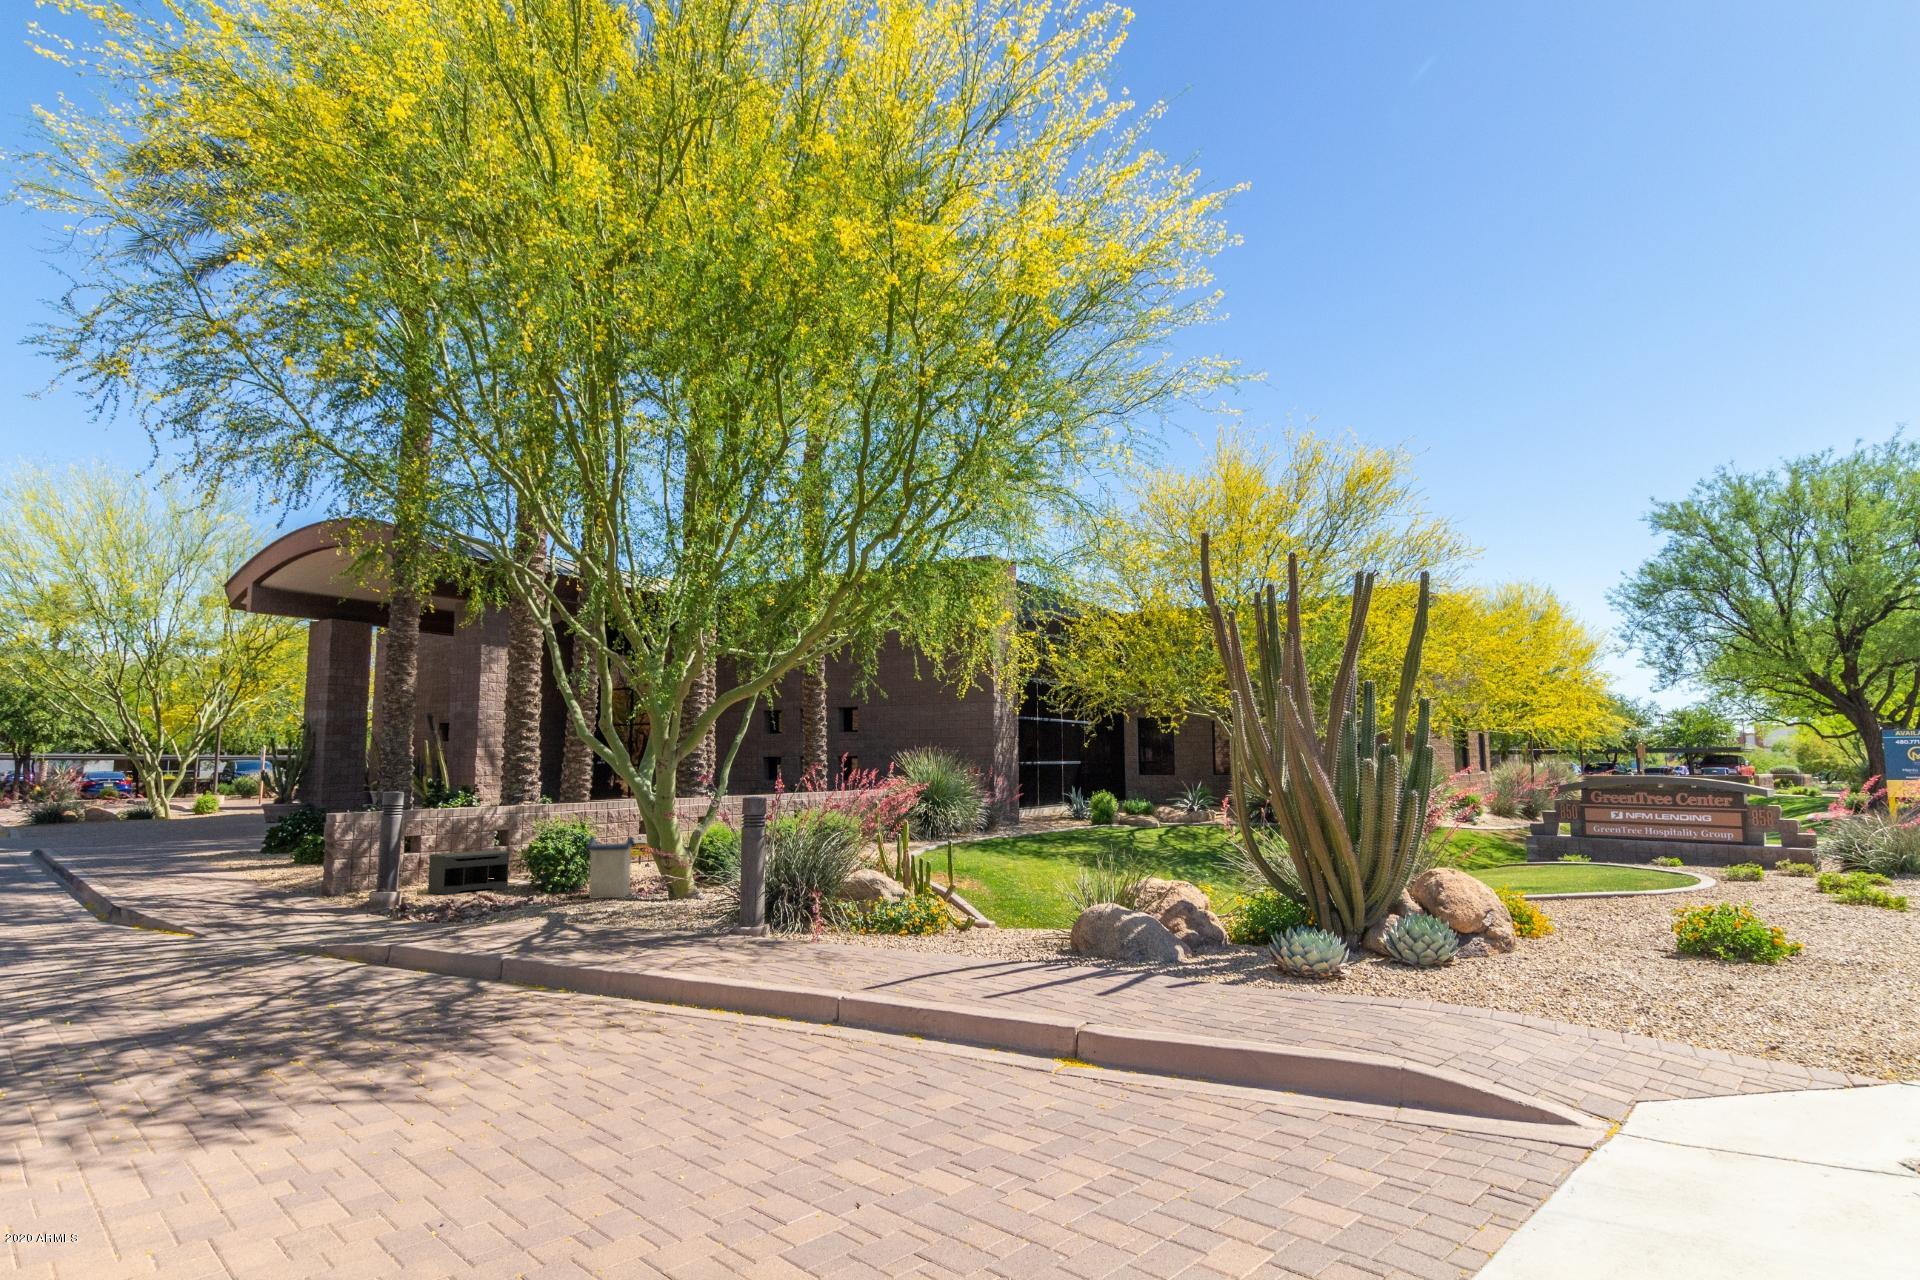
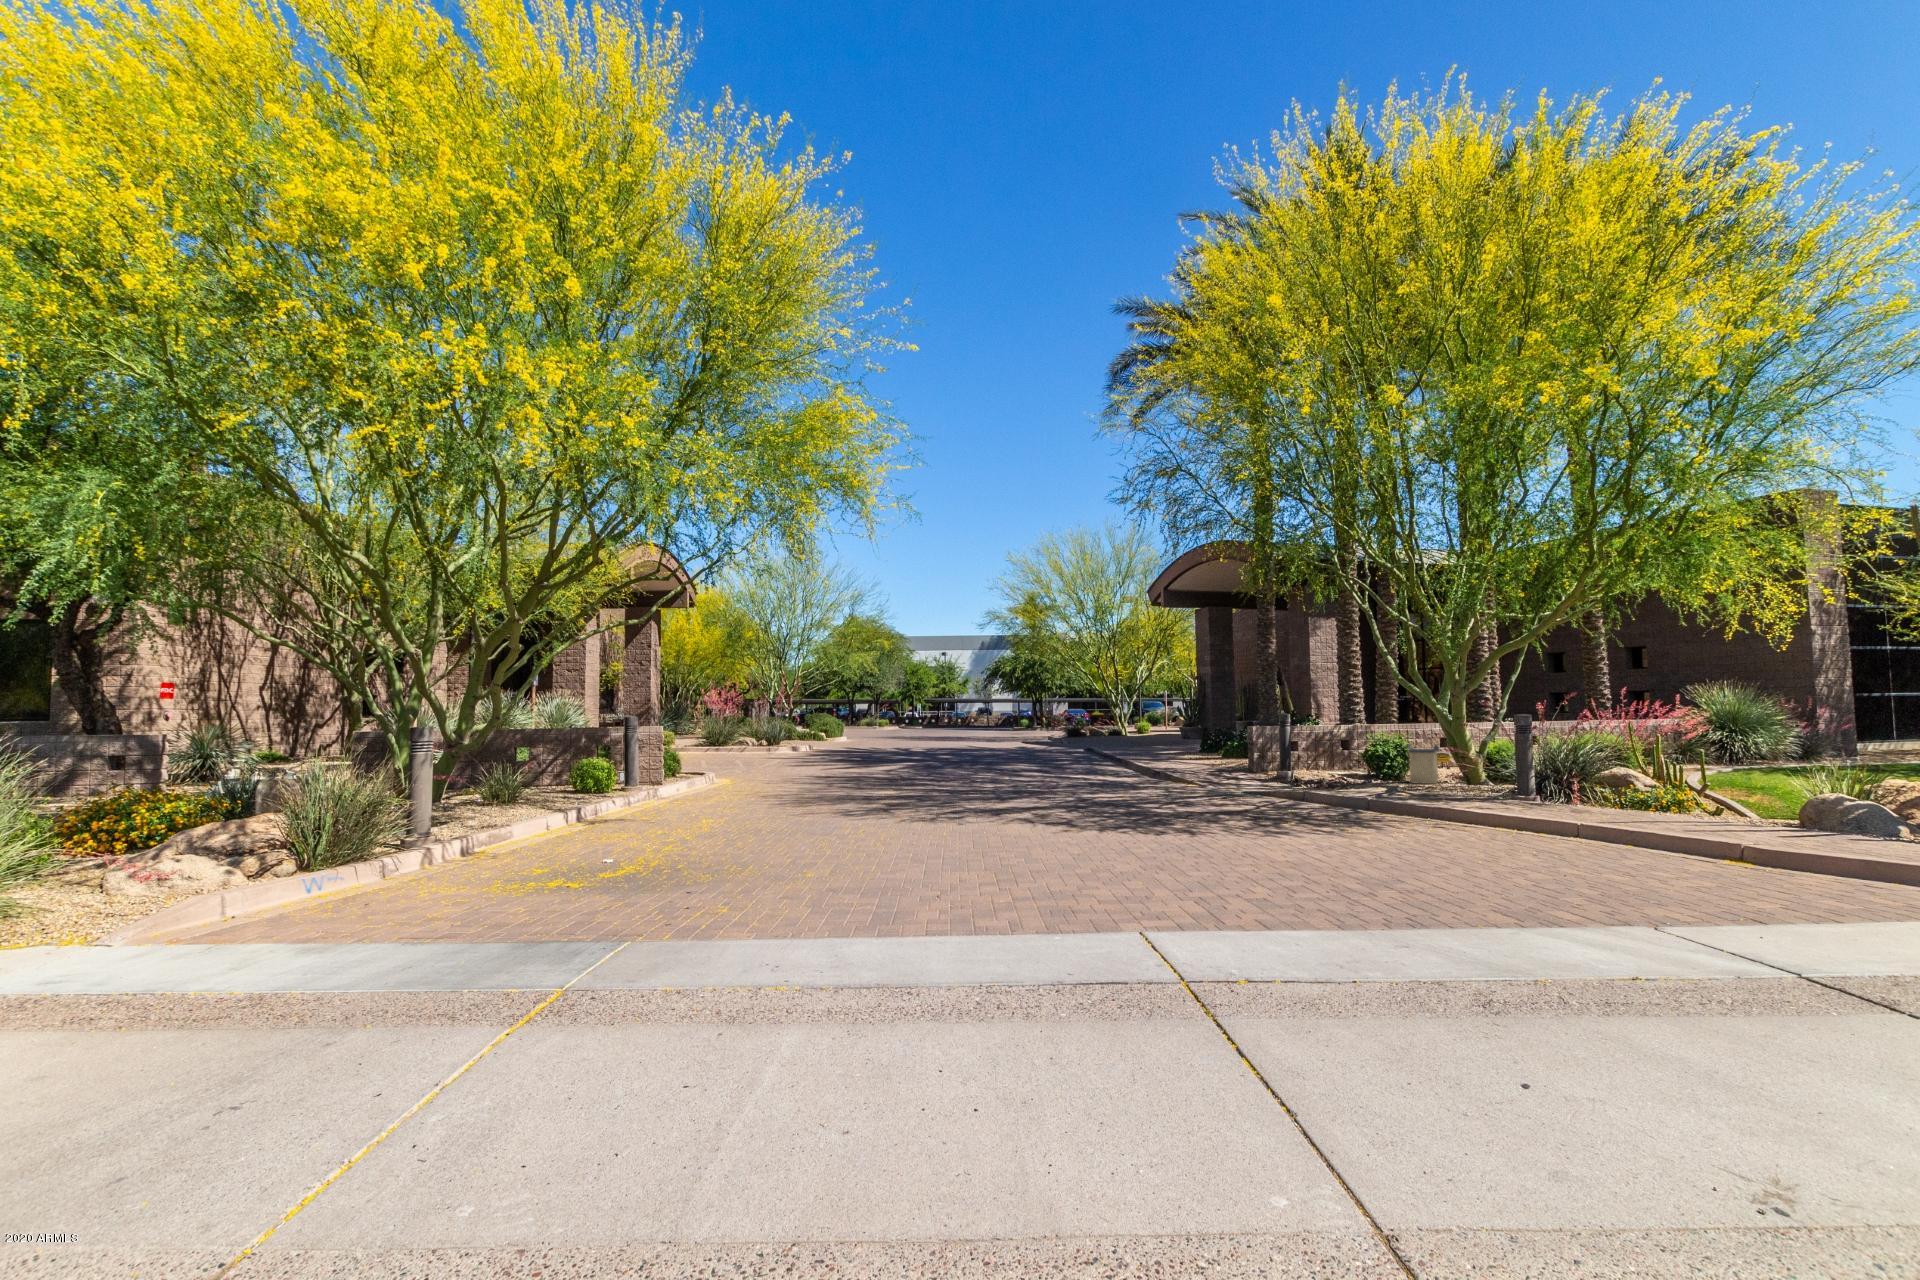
bench: present [428,850,510,895] -> none [1304,752,1354,777]

